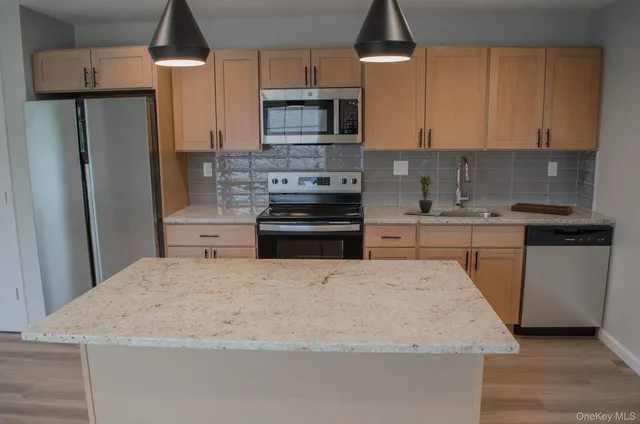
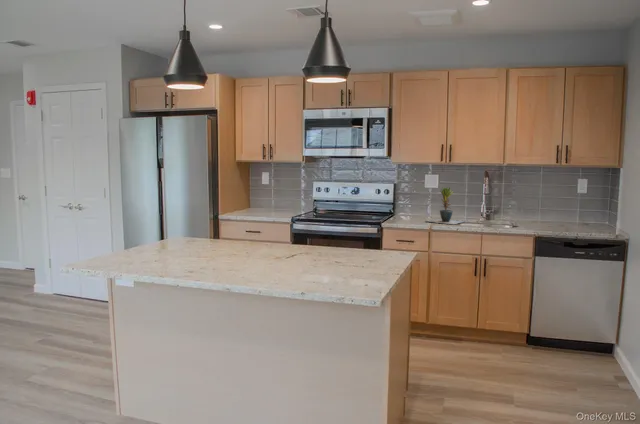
tray: present [511,193,573,215] -> none [533,208,596,230]

